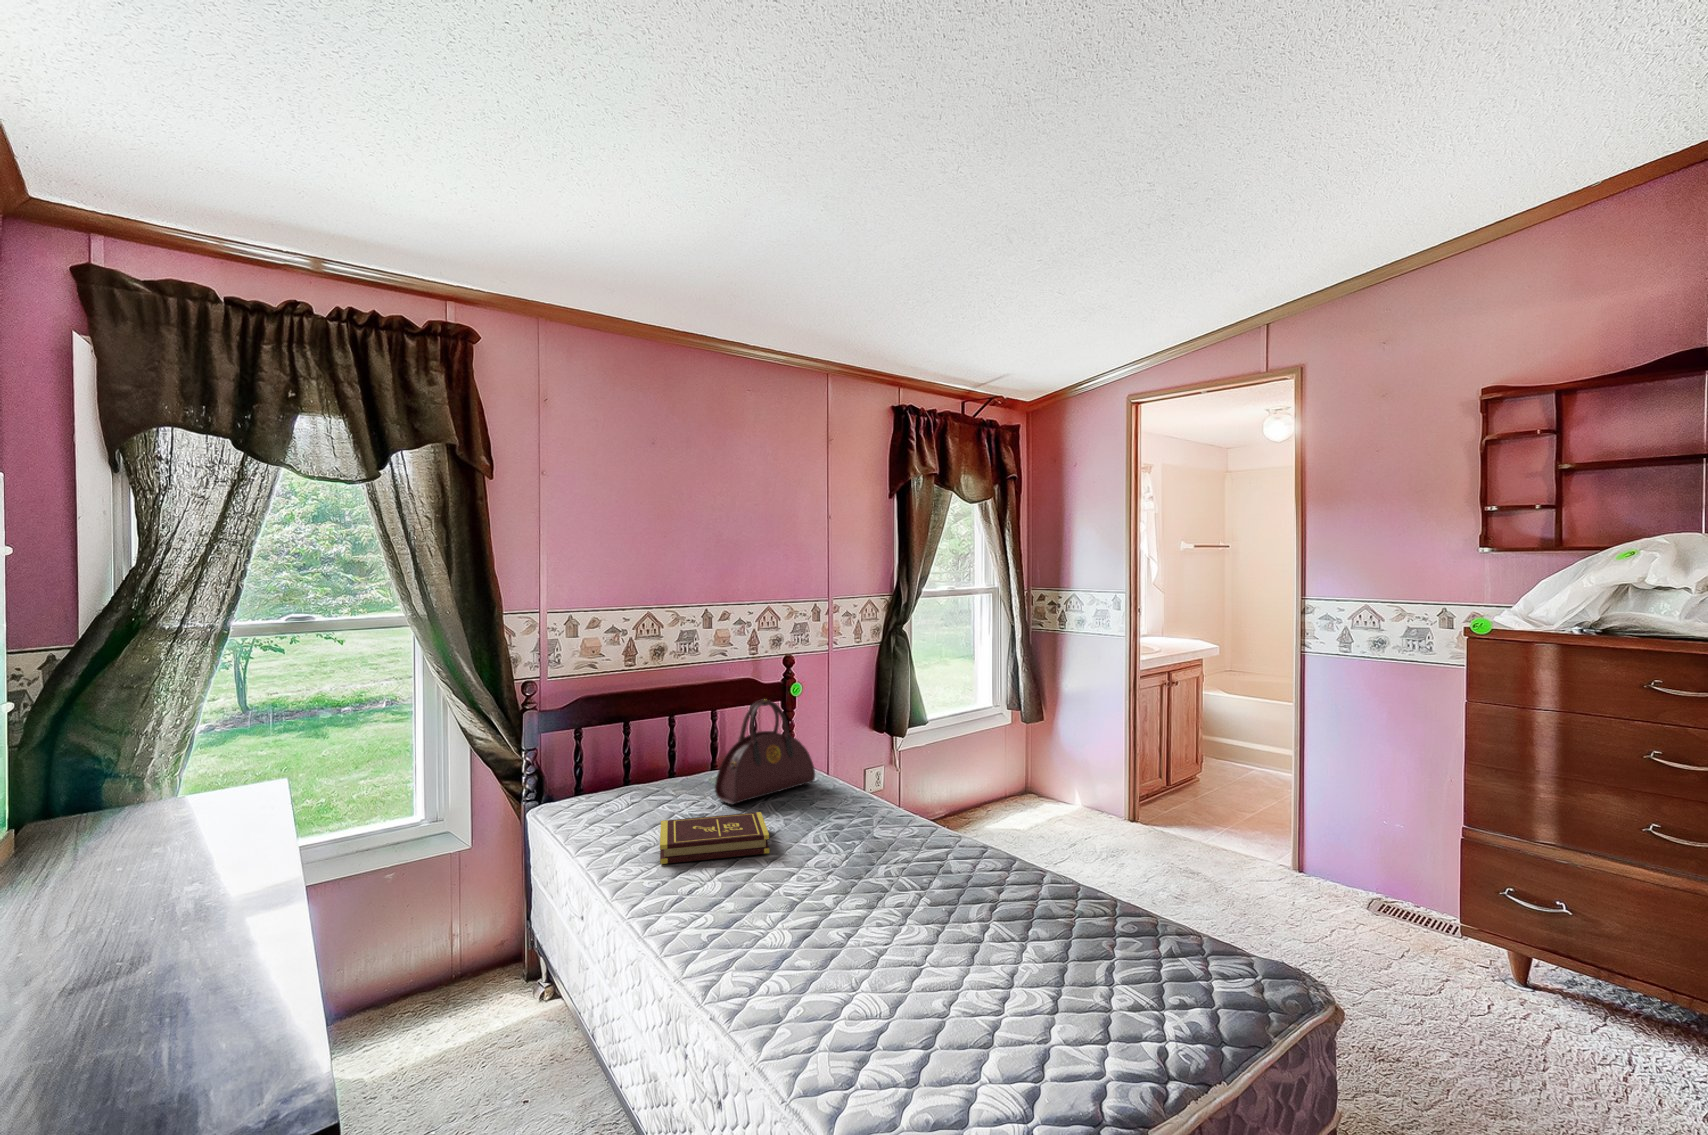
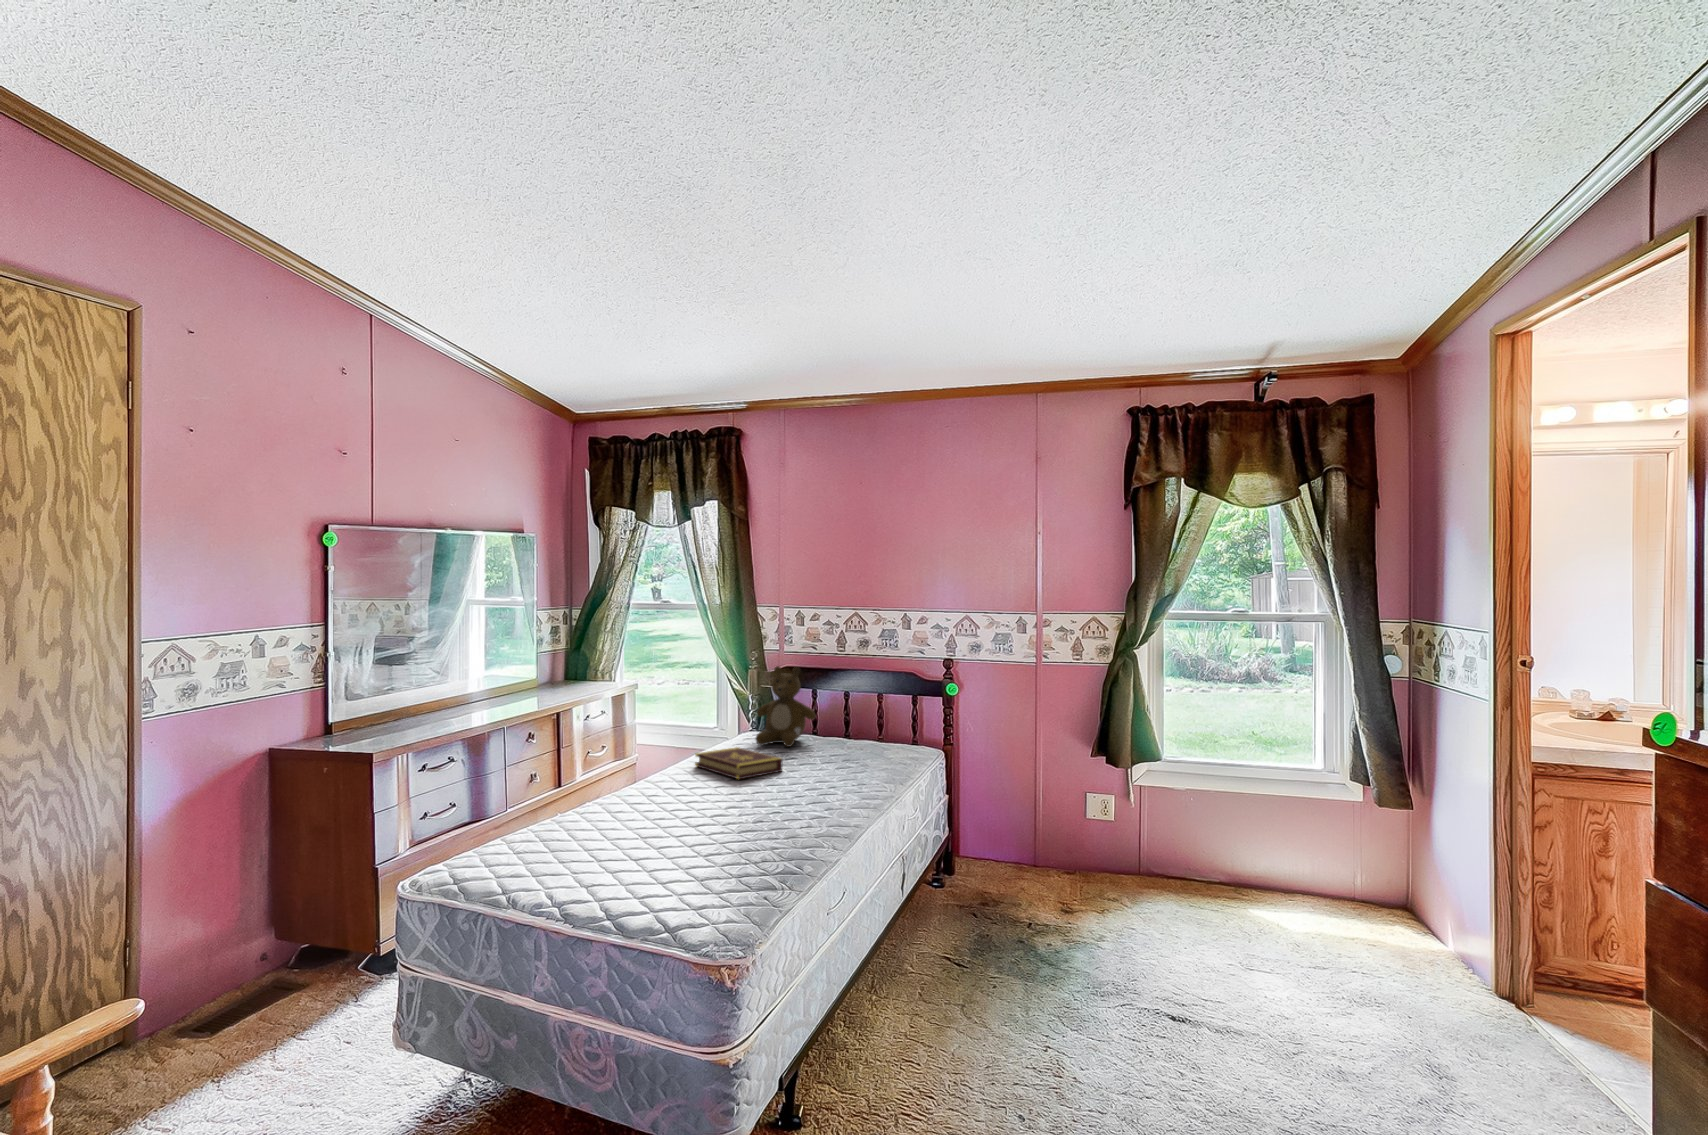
teddy bear: none [591,695,679,813] -> present [756,666,815,747]
handbag: present [715,700,815,804] -> none [805,681,891,762]

